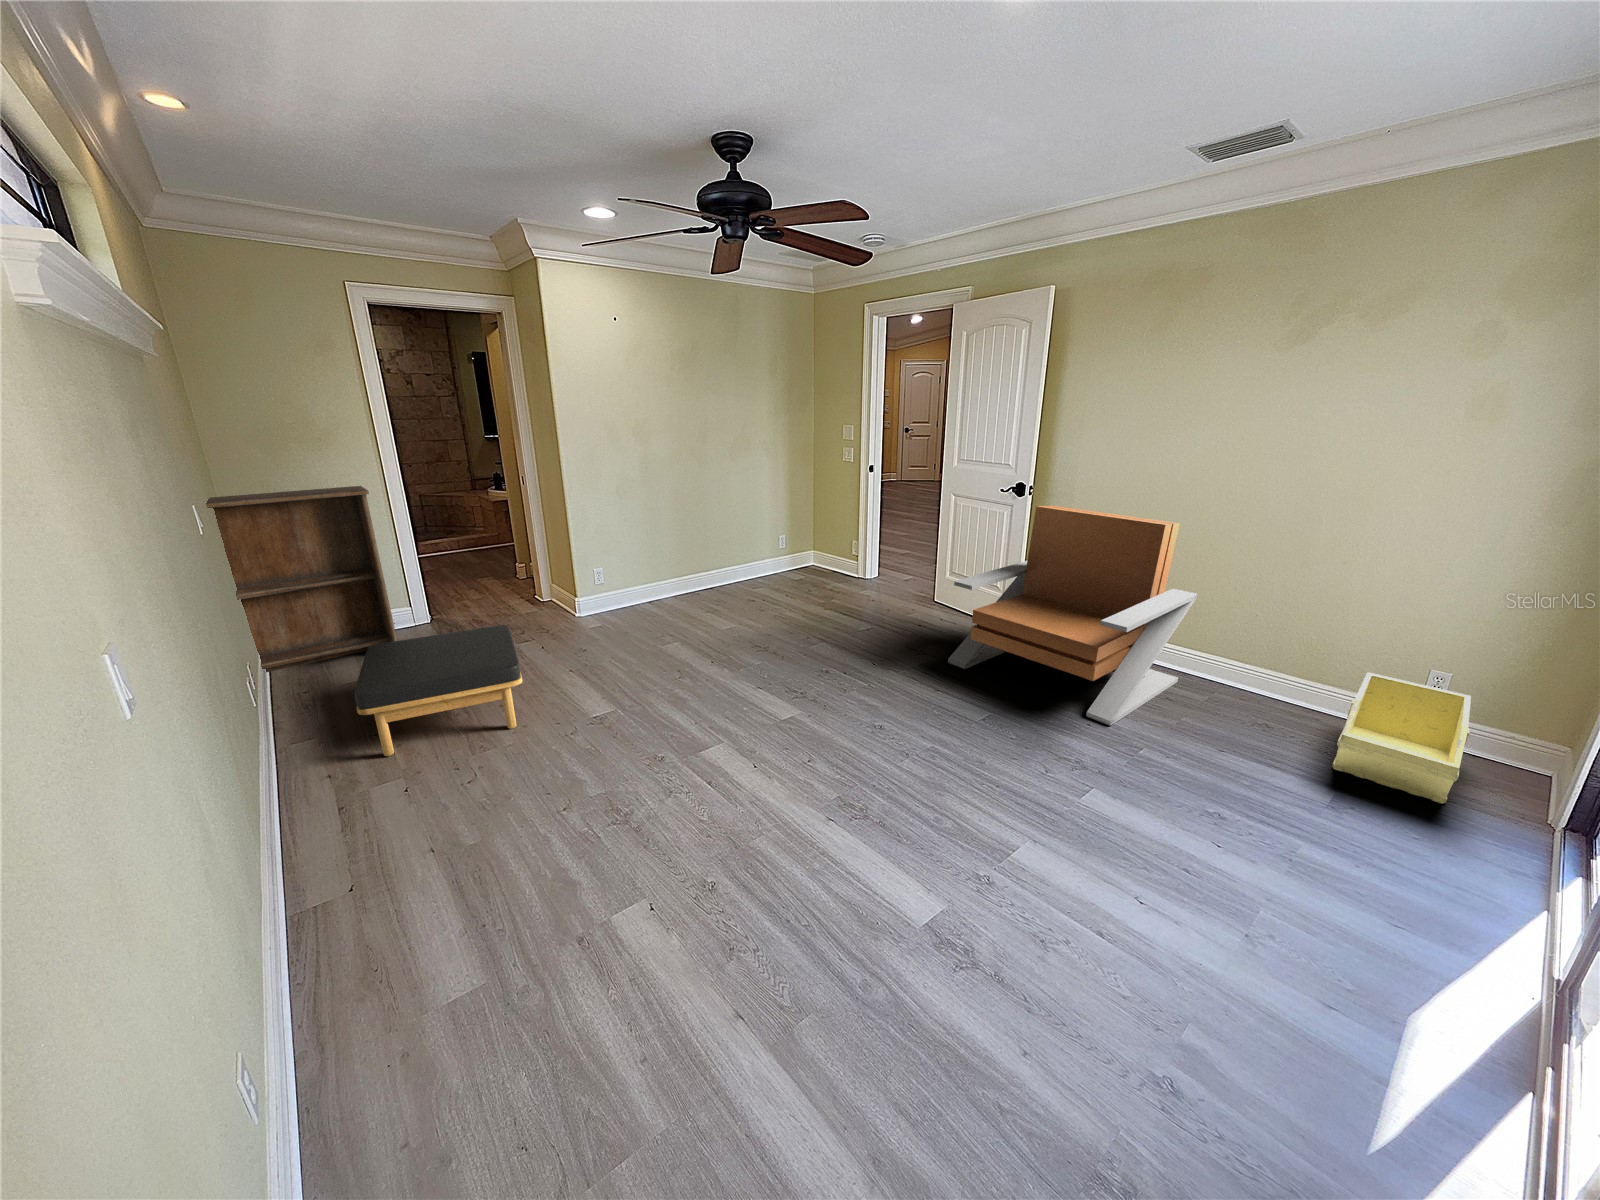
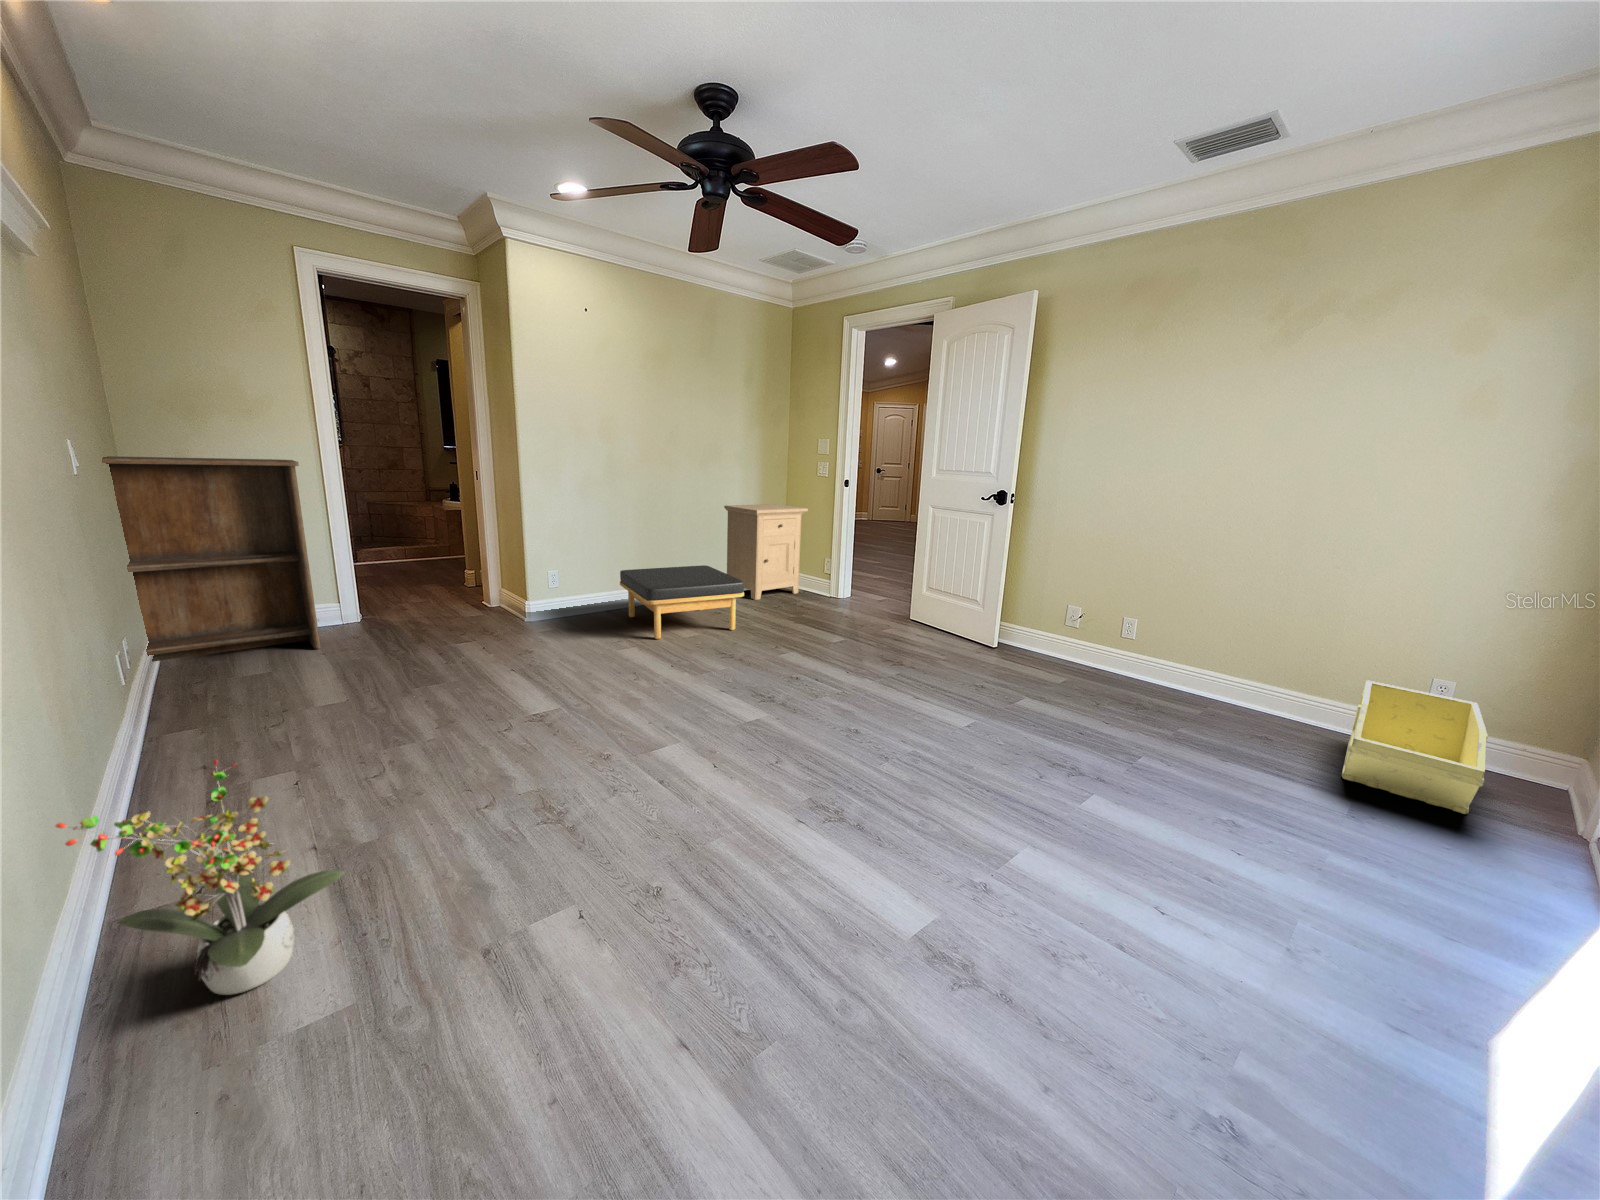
nightstand: none [754,489,835,585] -> present [724,504,808,600]
lounge chair: present [948,506,1197,726] -> none [926,511,1185,733]
ottoman: present [355,625,522,756] -> present [620,565,744,639]
potted plant: none [268,797,467,973] -> present [56,759,344,995]

